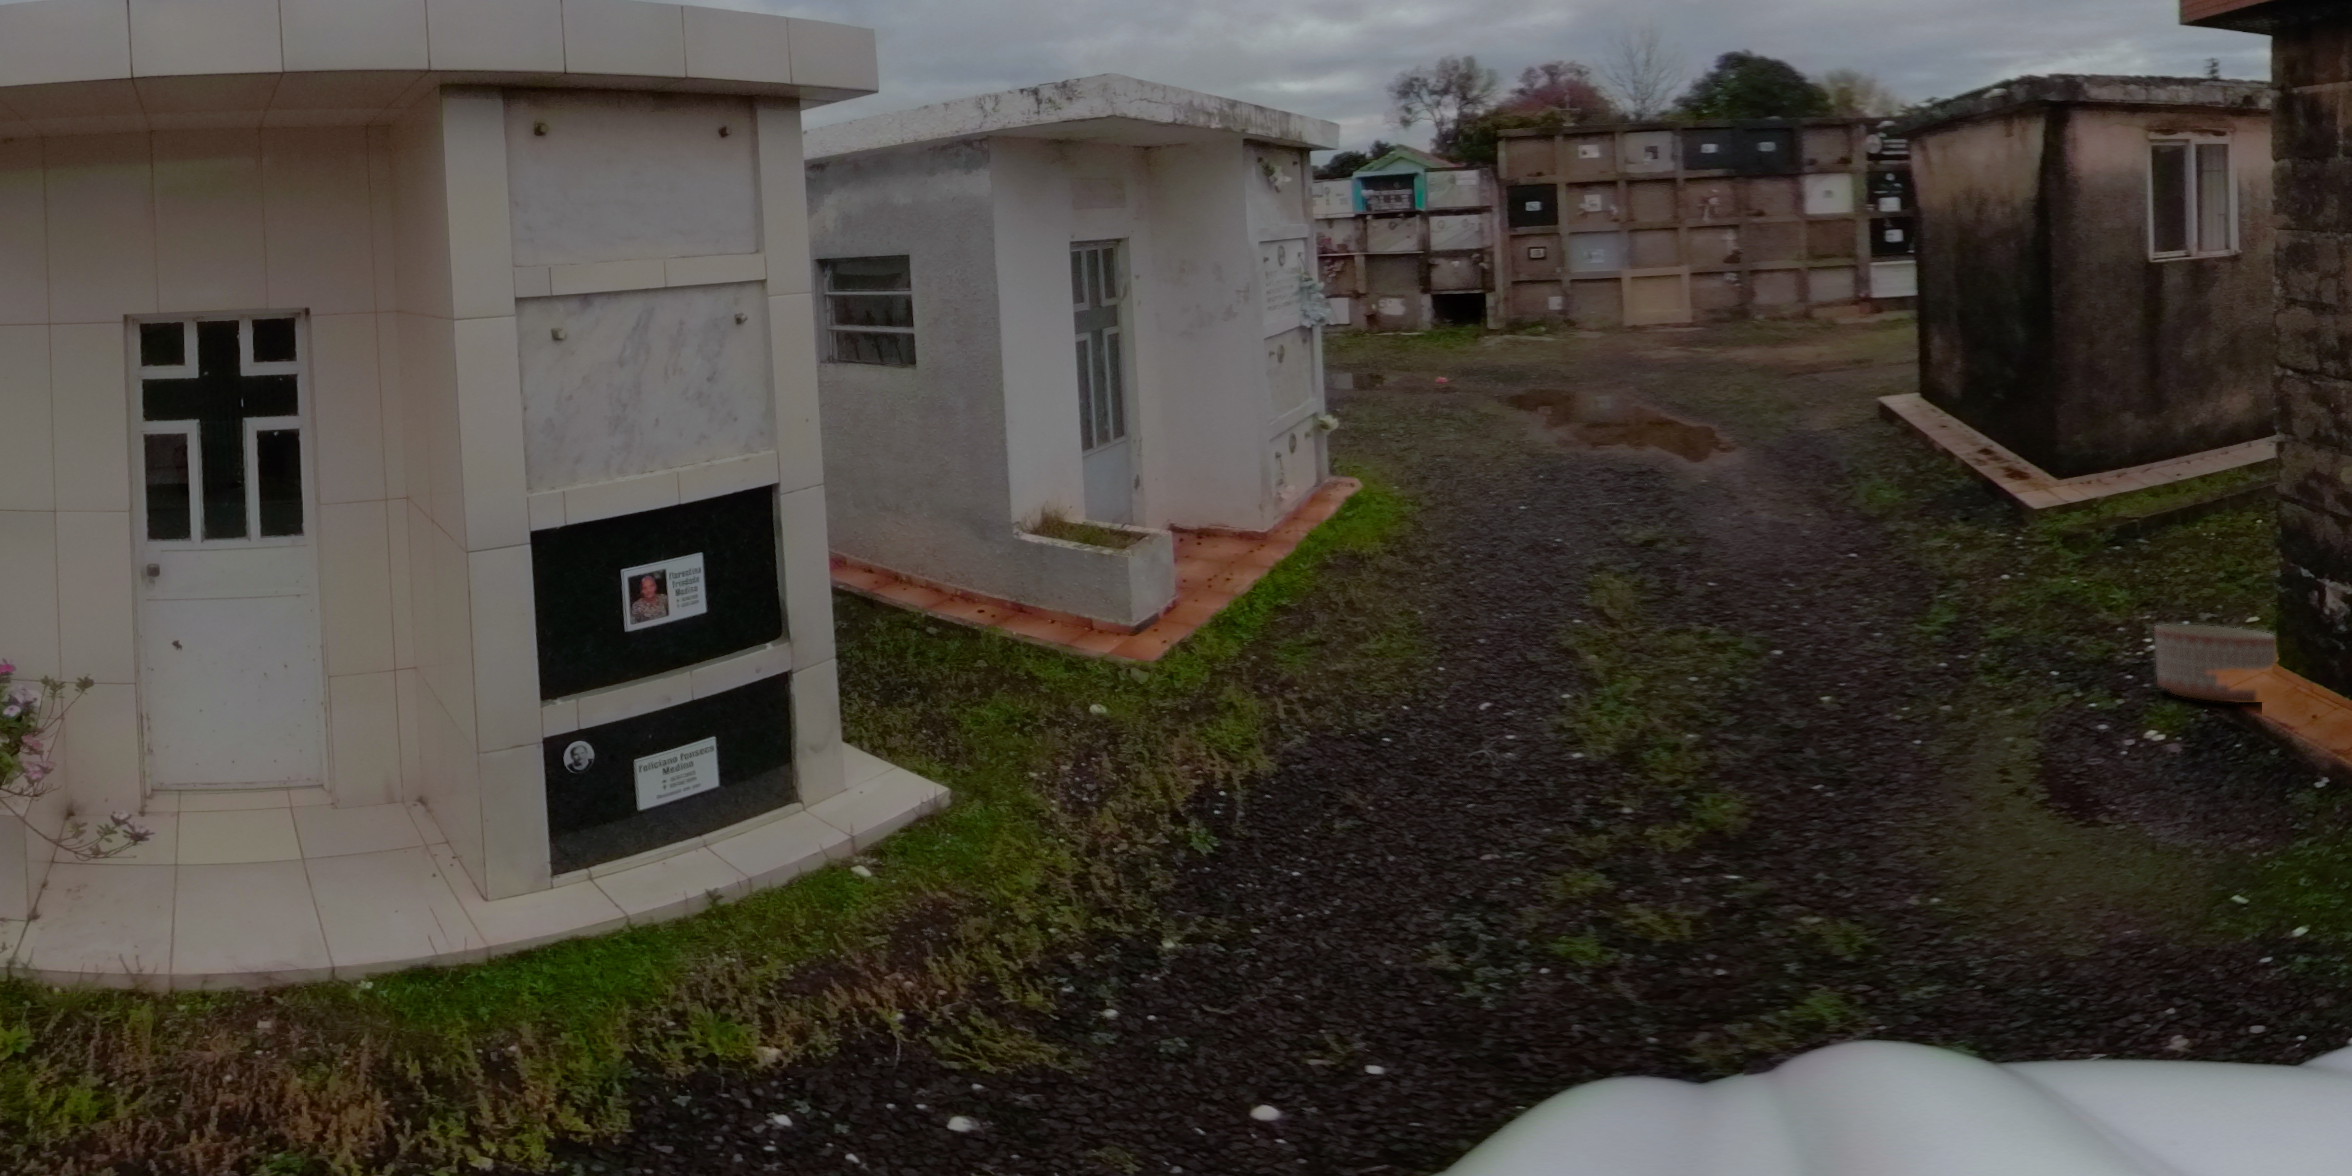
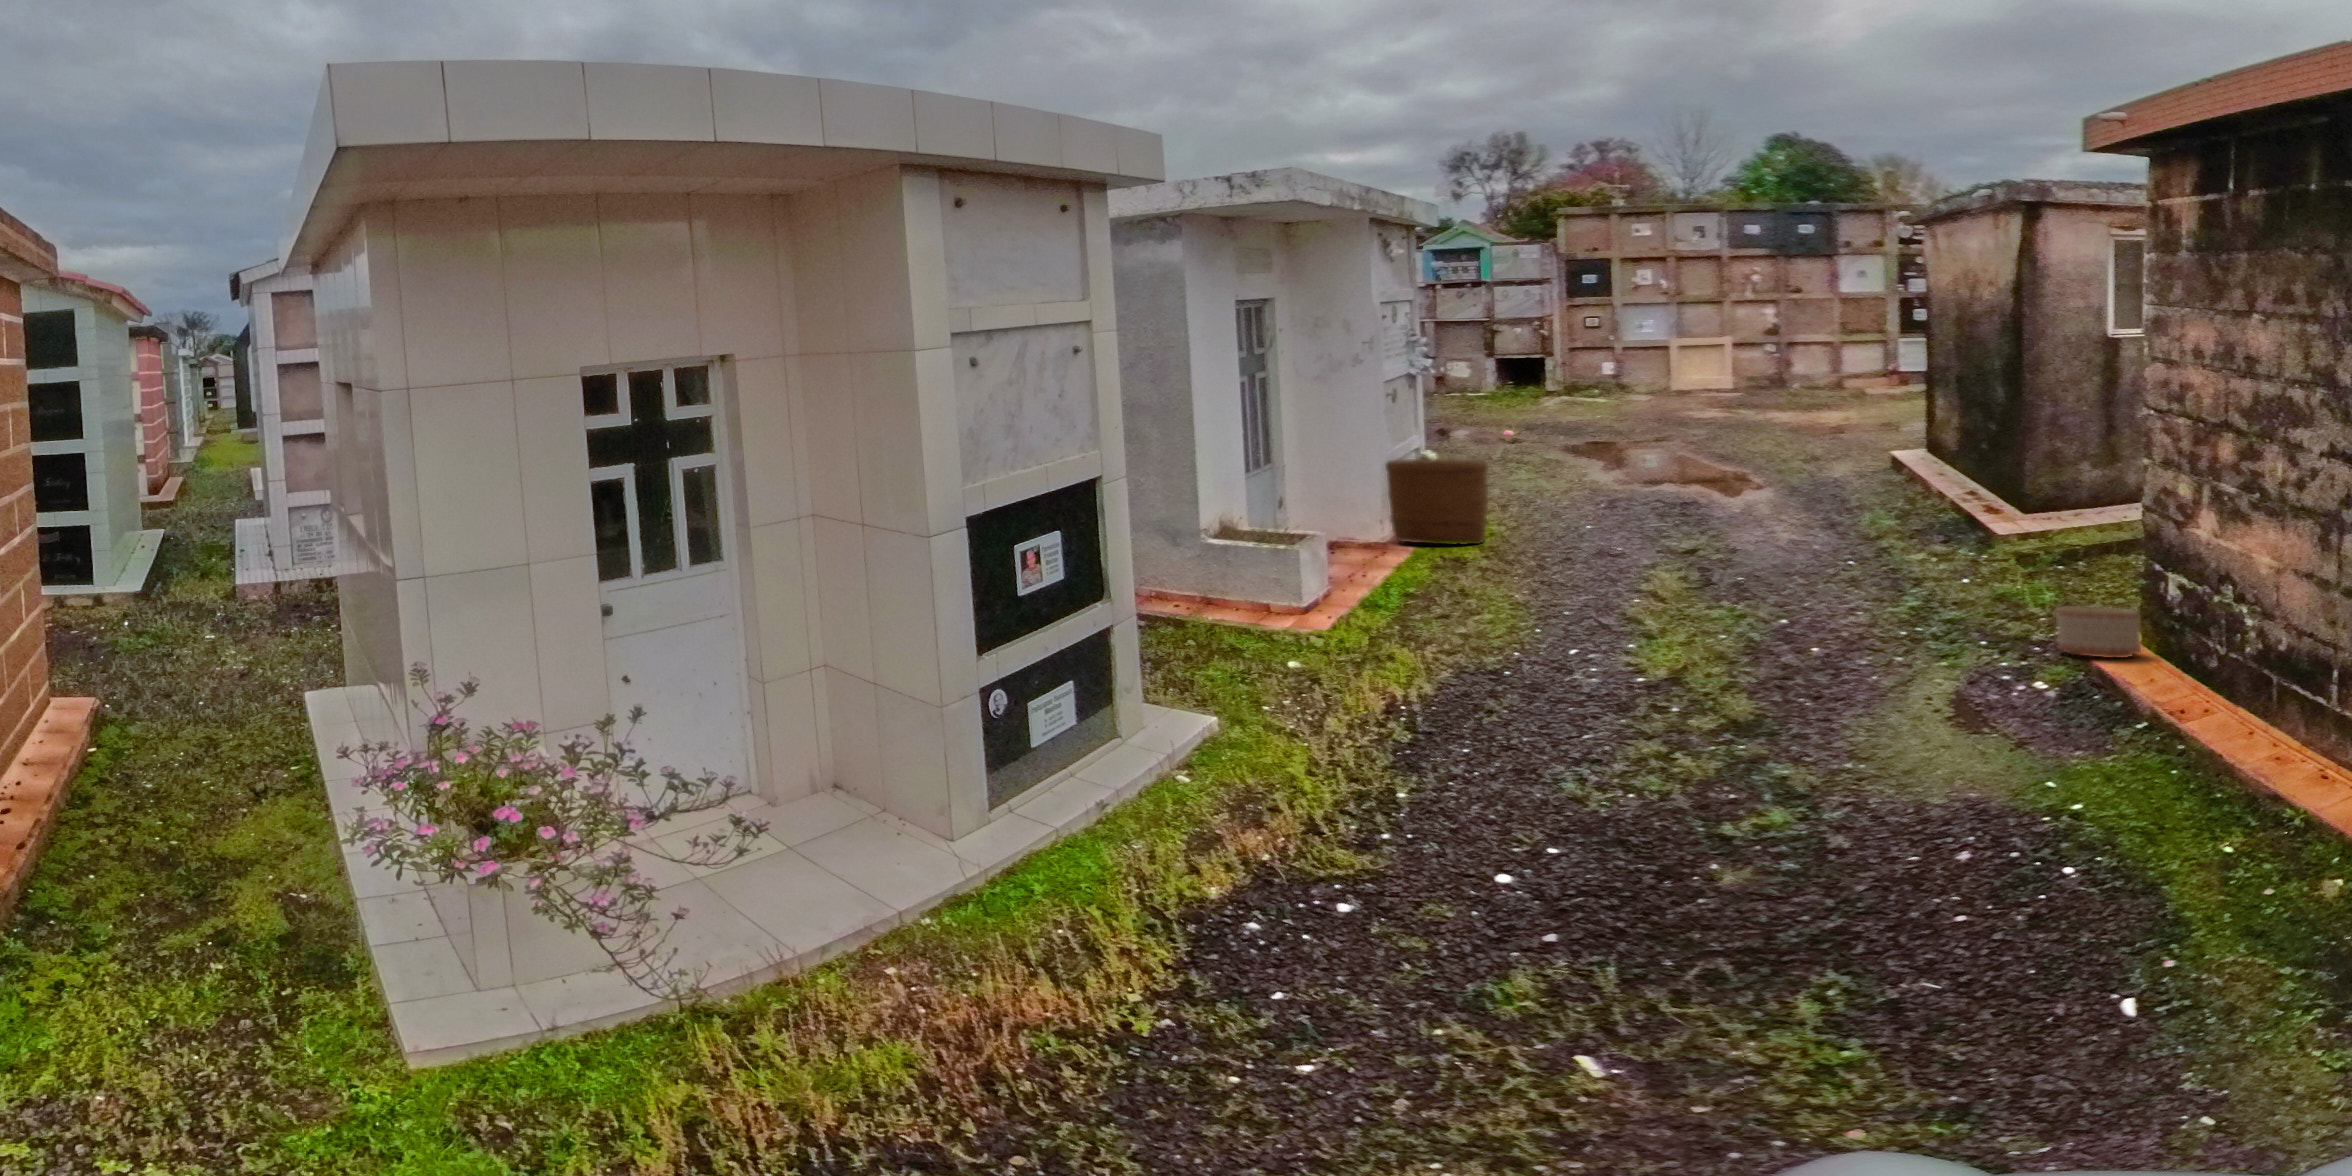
woven basket: none [1268,399,1395,509] -> present [1385,458,1488,545]

